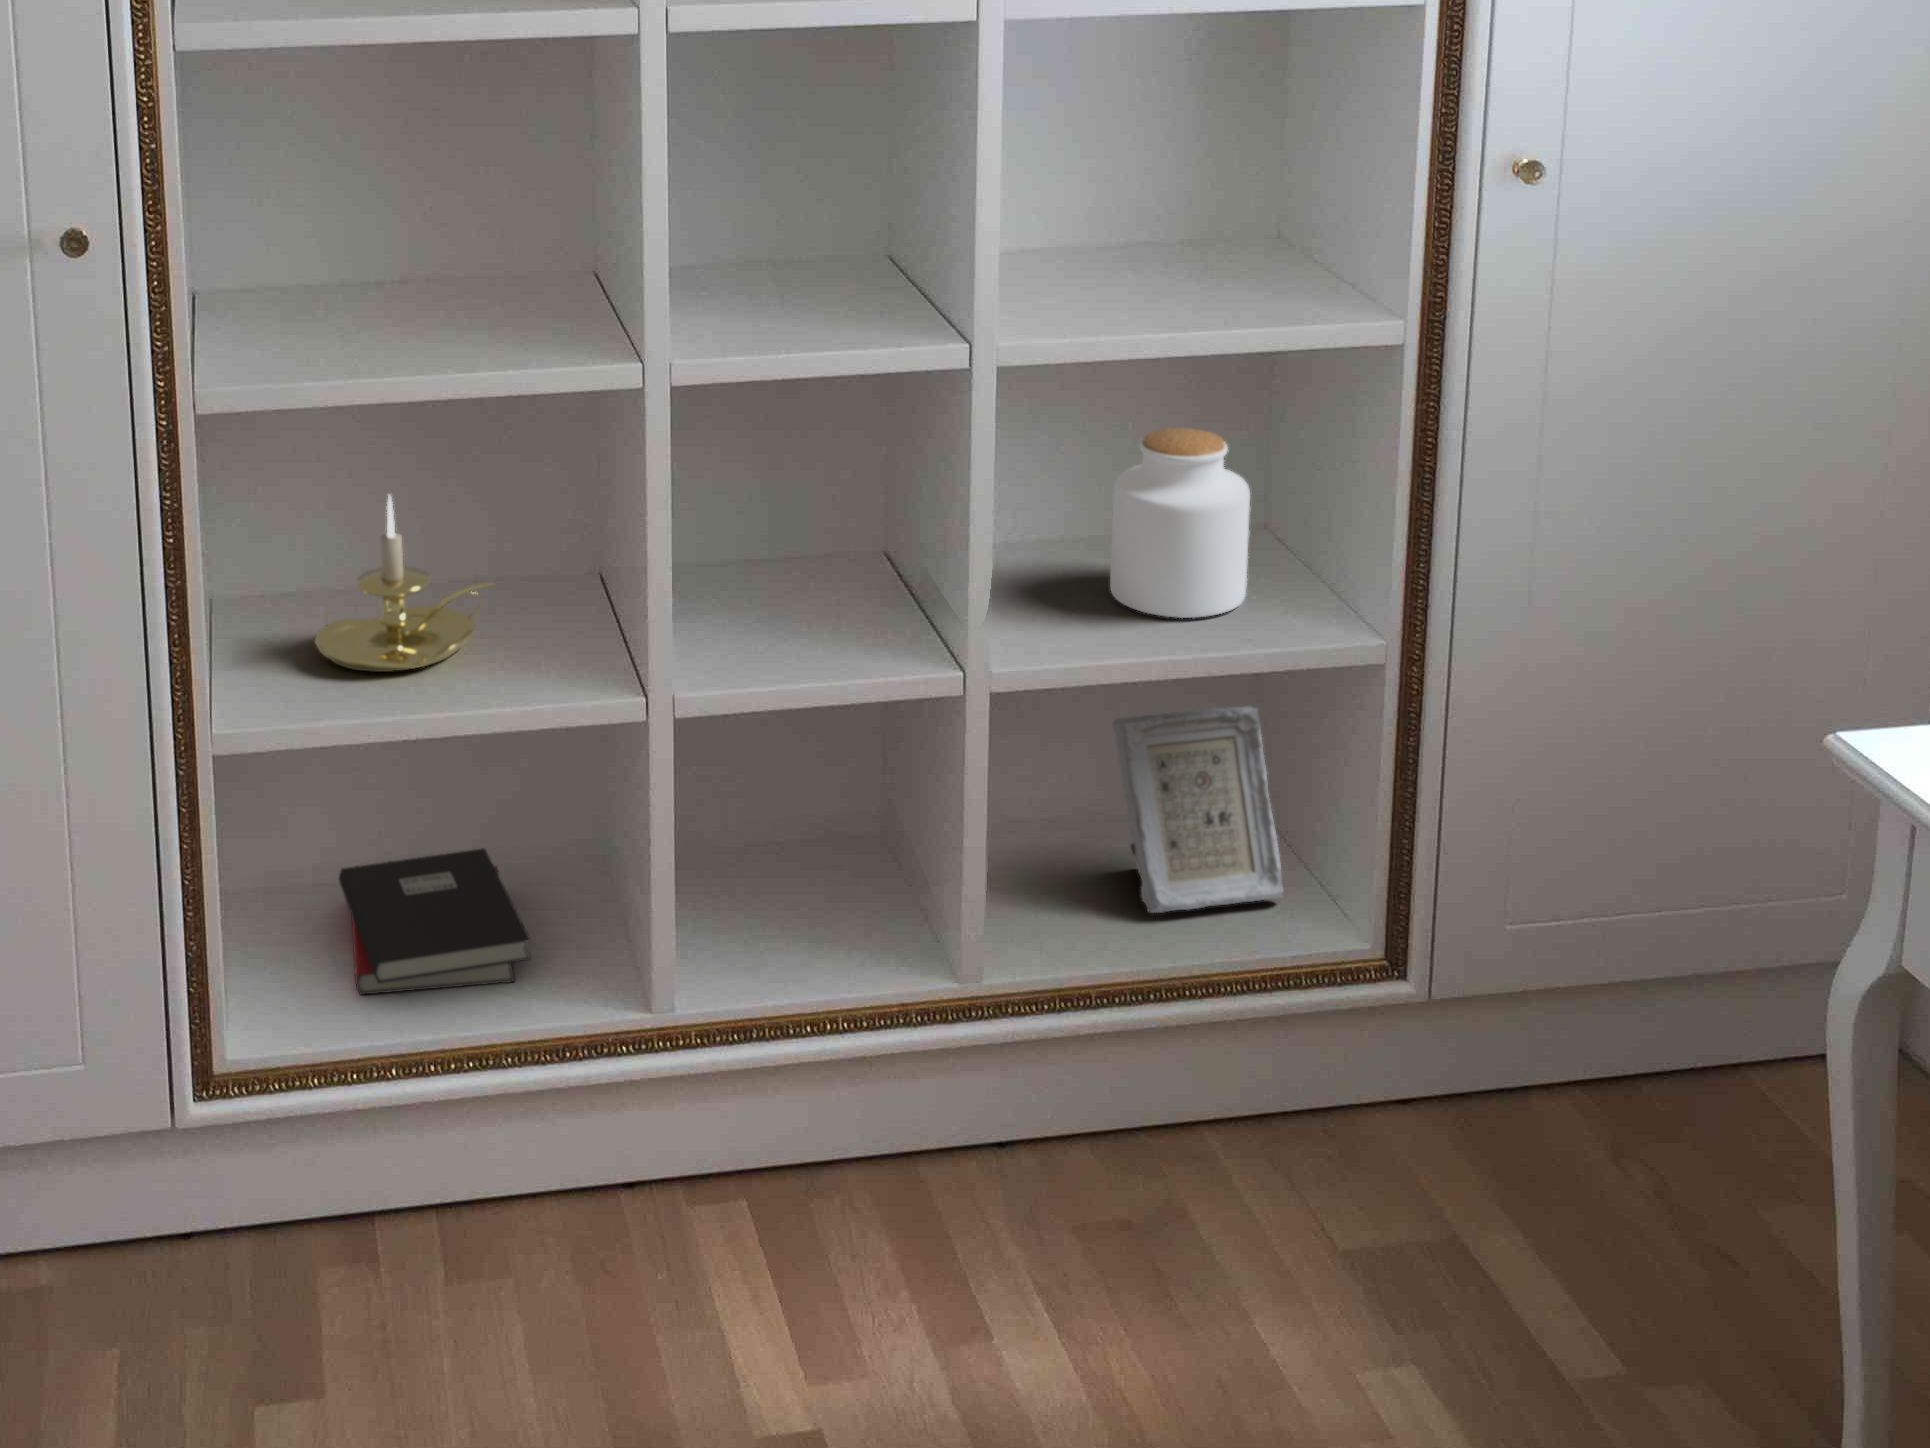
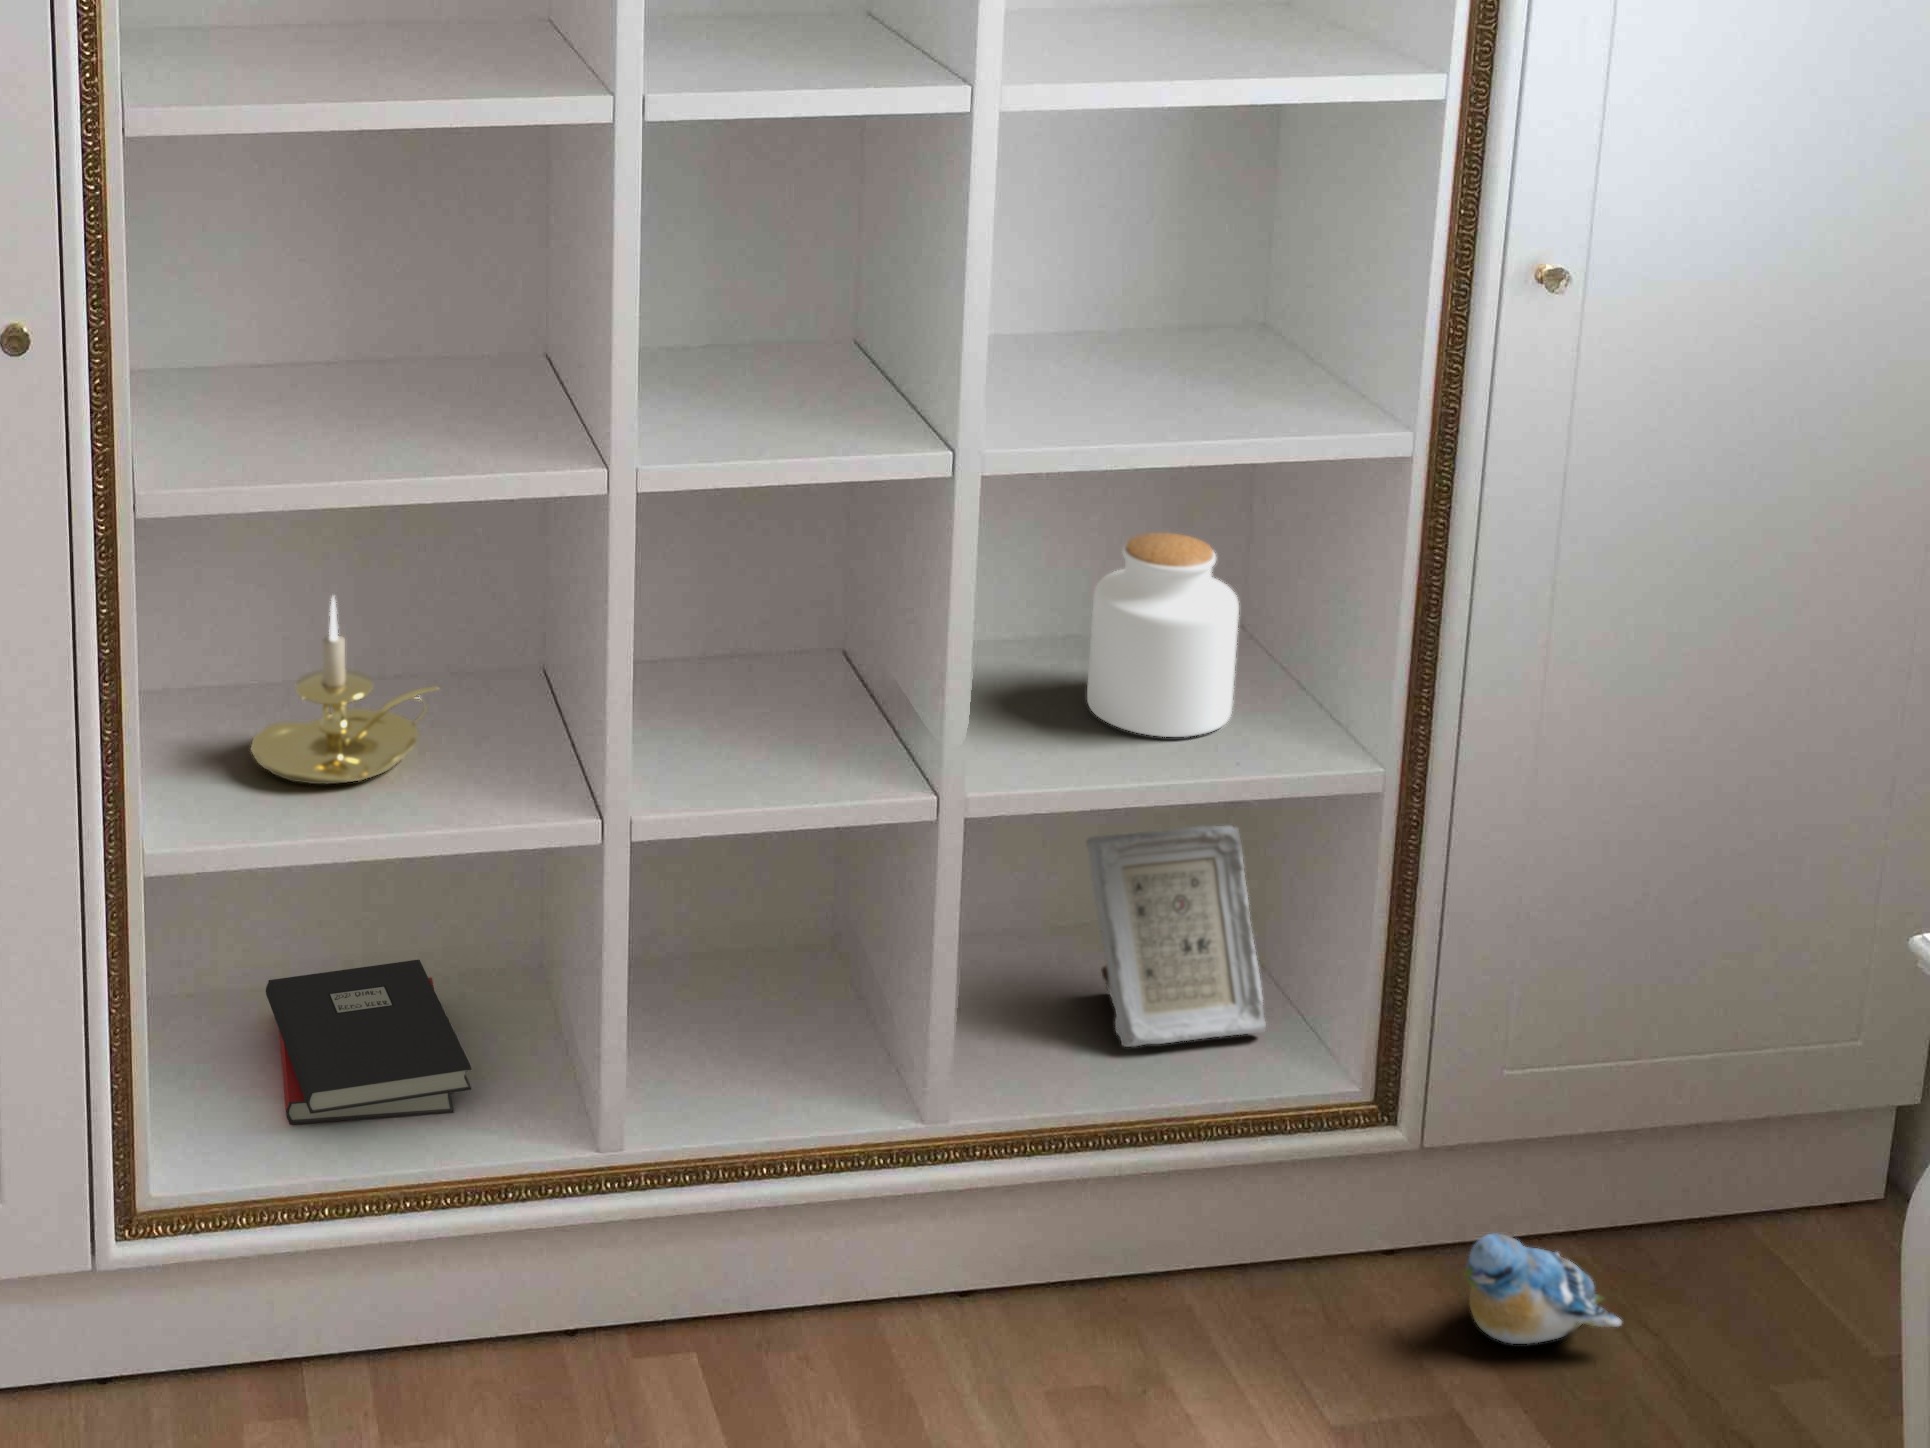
plush toy: none [1465,1073,1614,1176] -> present [1465,1234,1622,1344]

